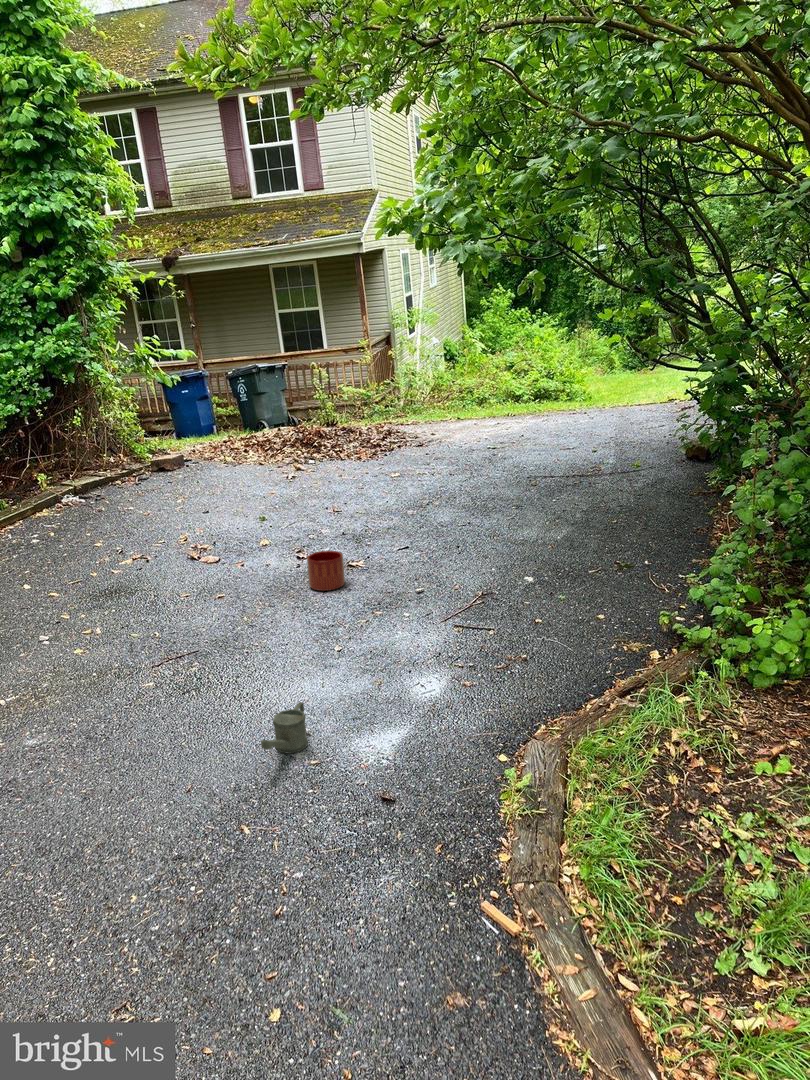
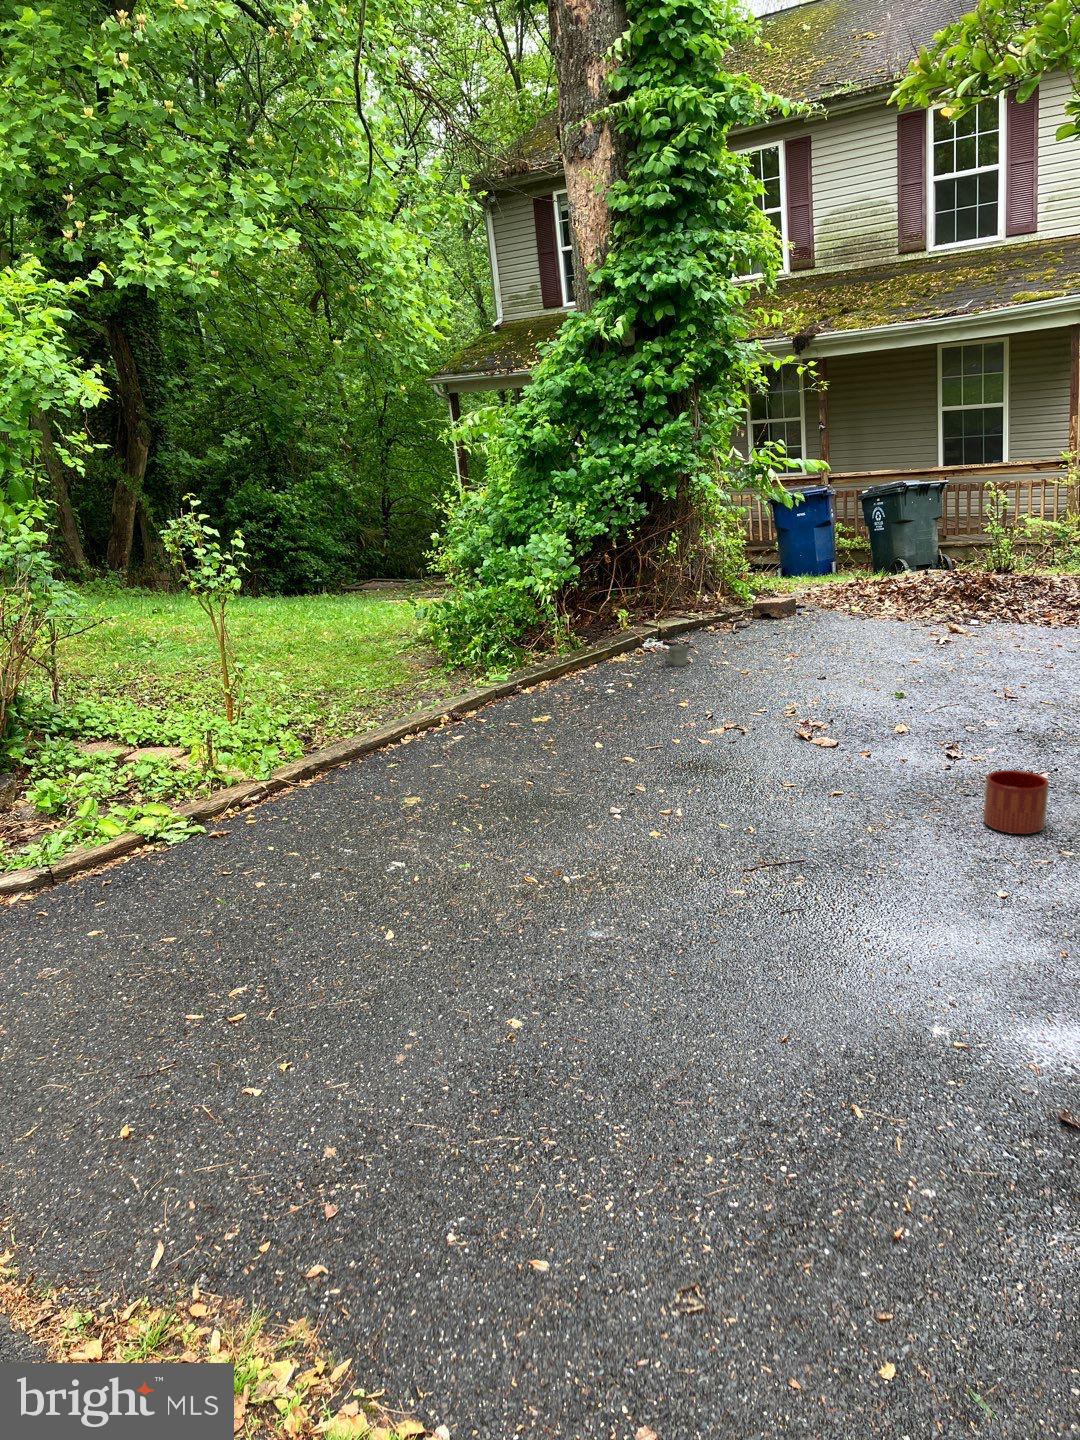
watering can: present [261,702,308,754] -> present [656,644,690,667]

